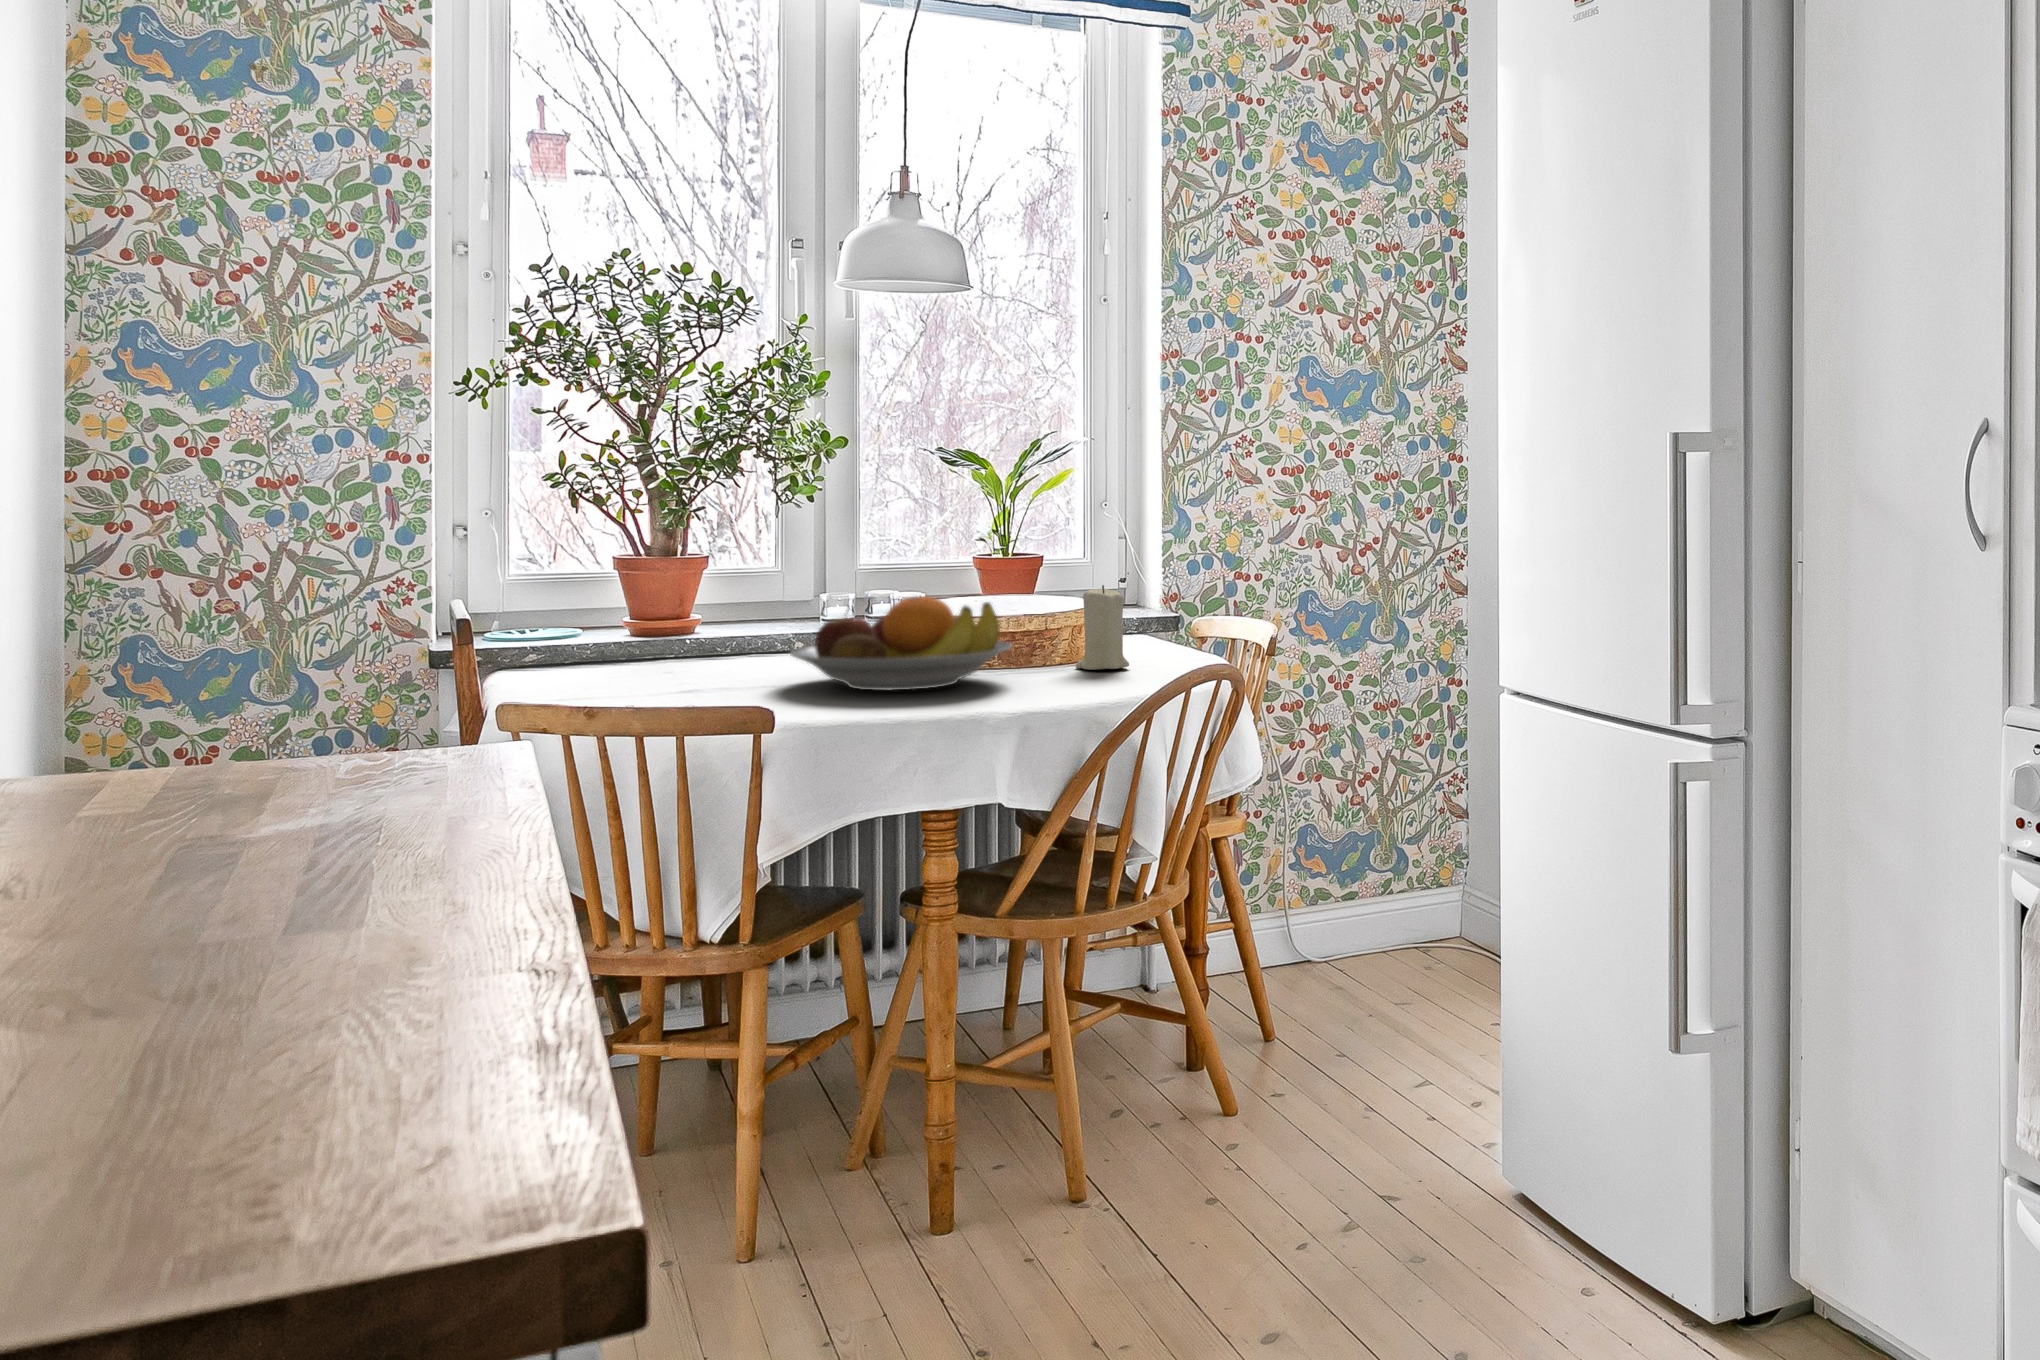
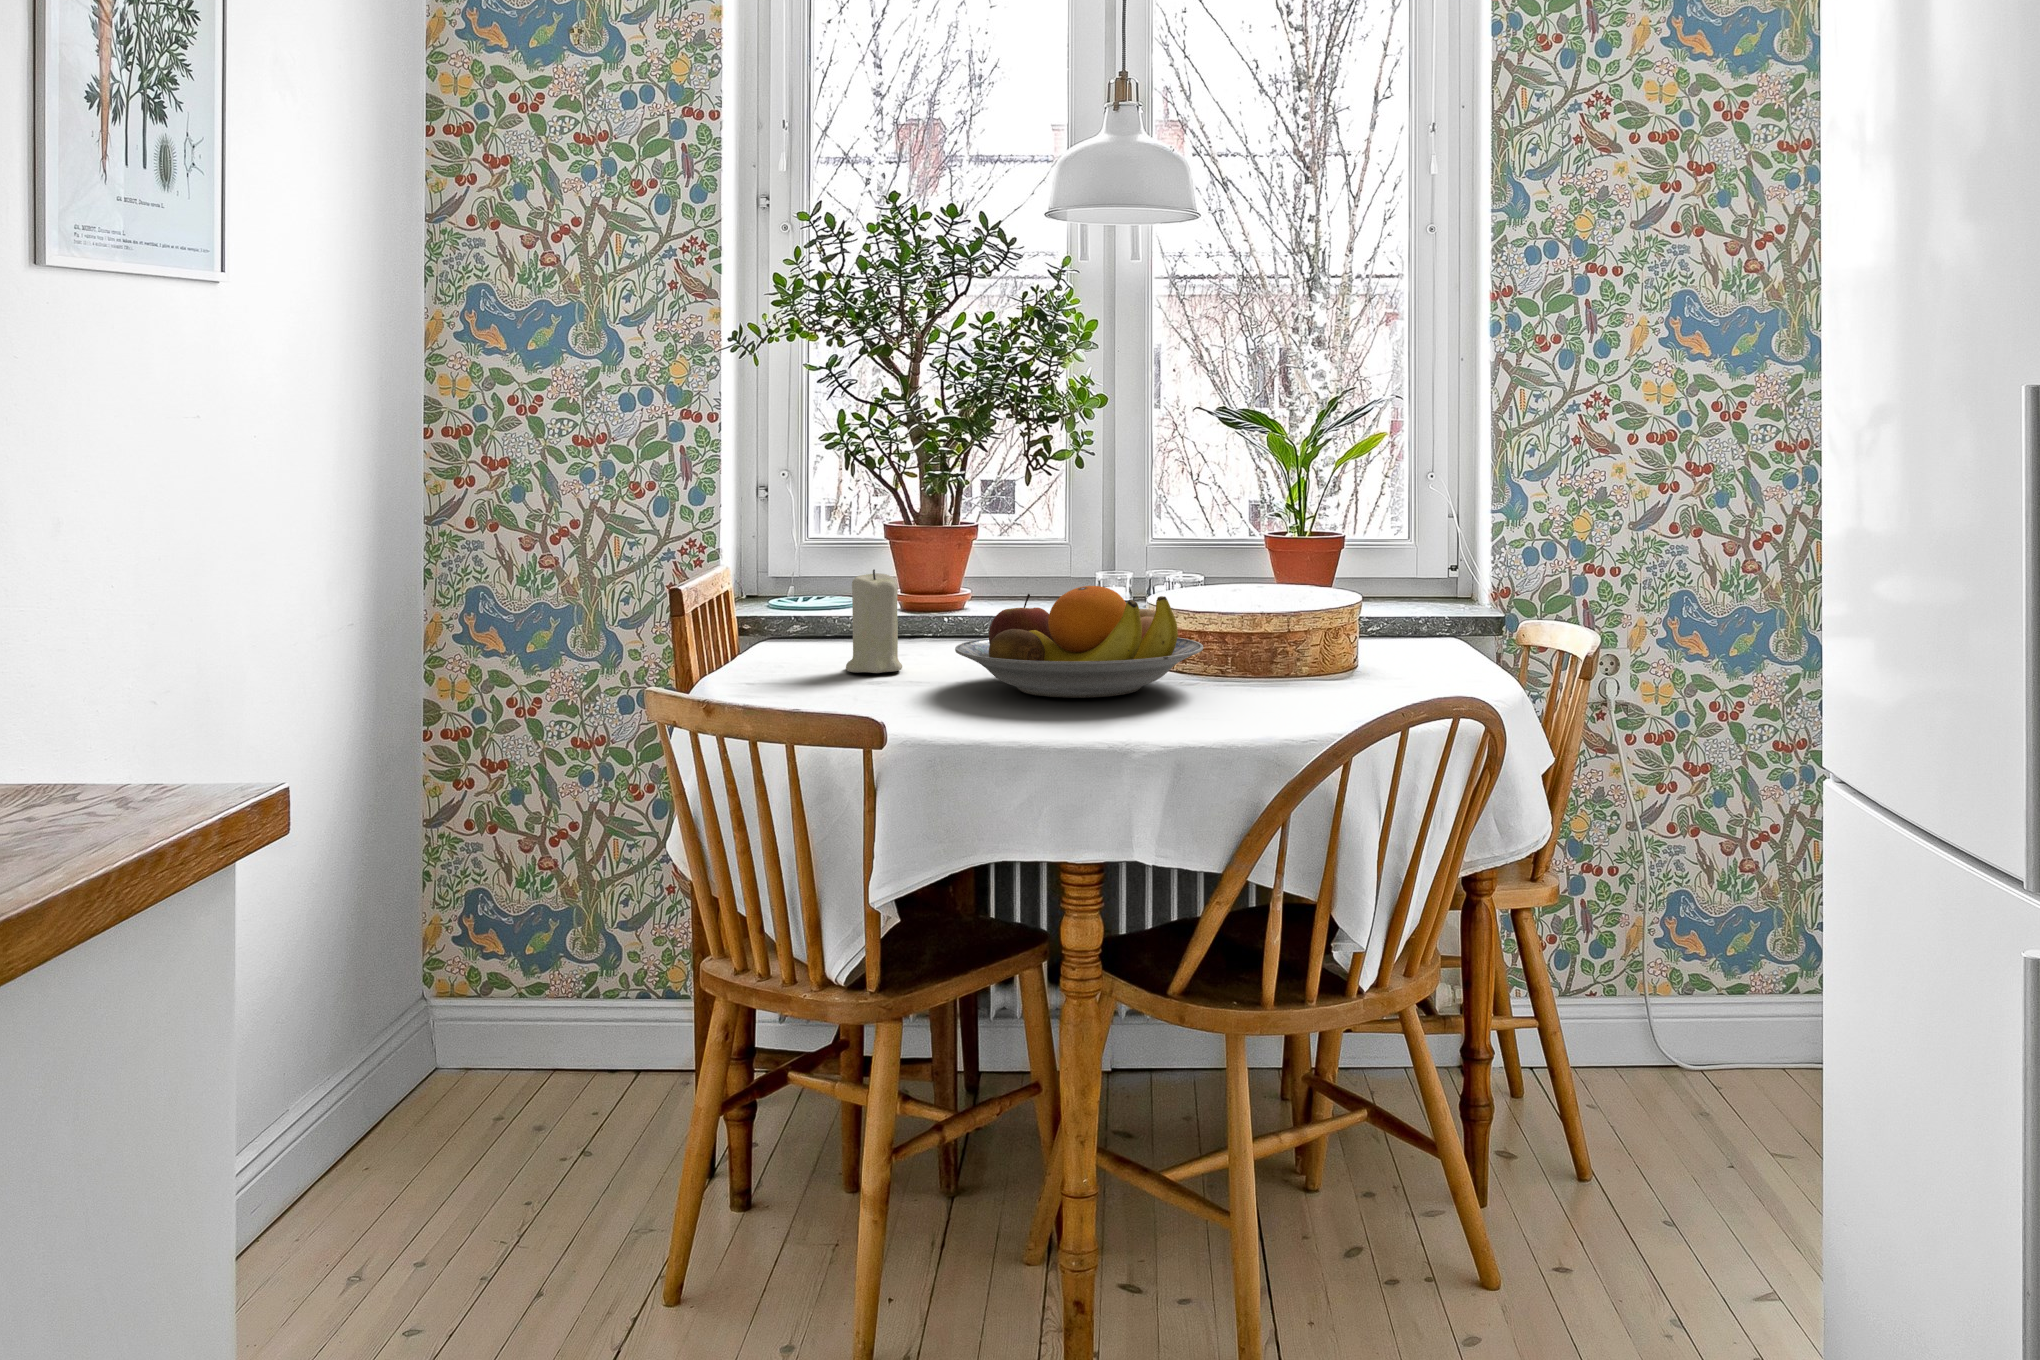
candle: present [1075,585,1129,670] -> present [846,570,902,673]

